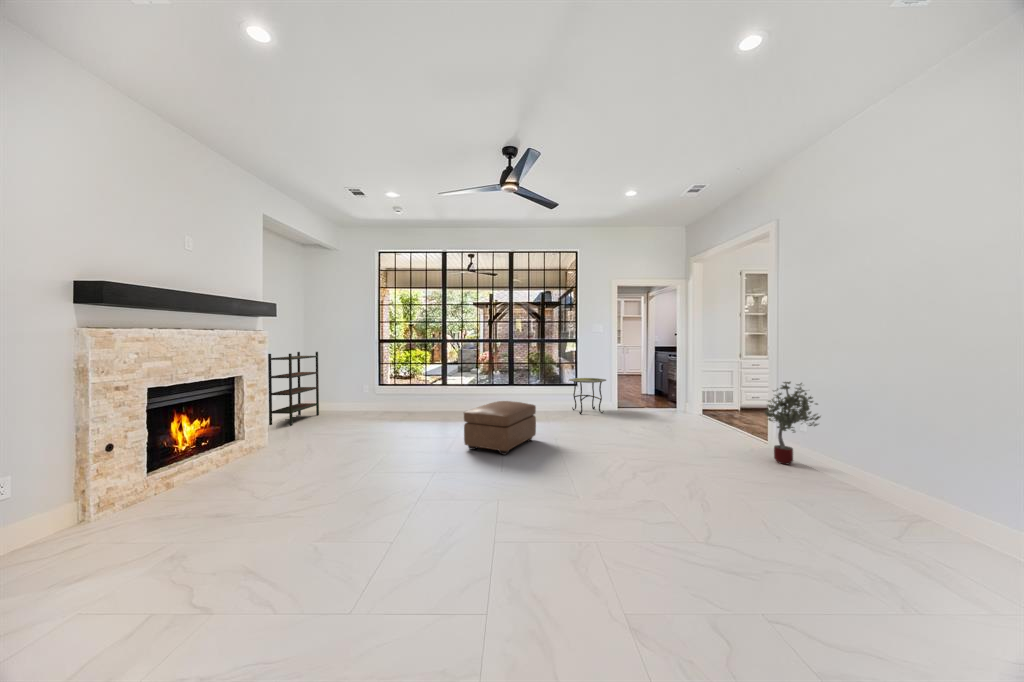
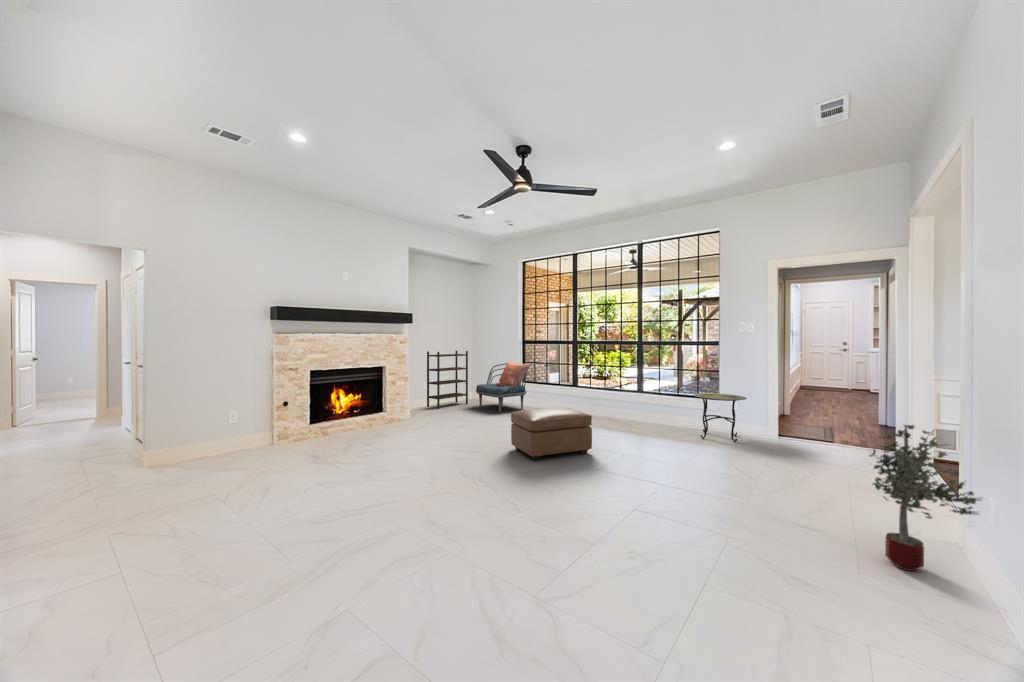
armchair: none [338,361,400,418] -> present [476,361,529,412]

